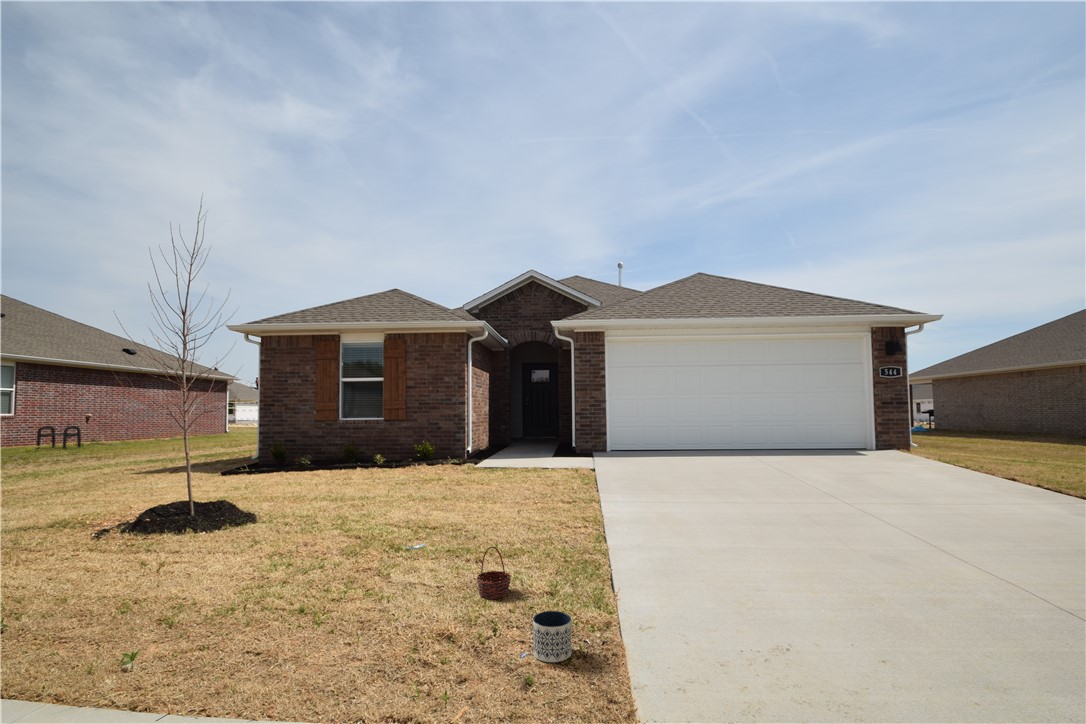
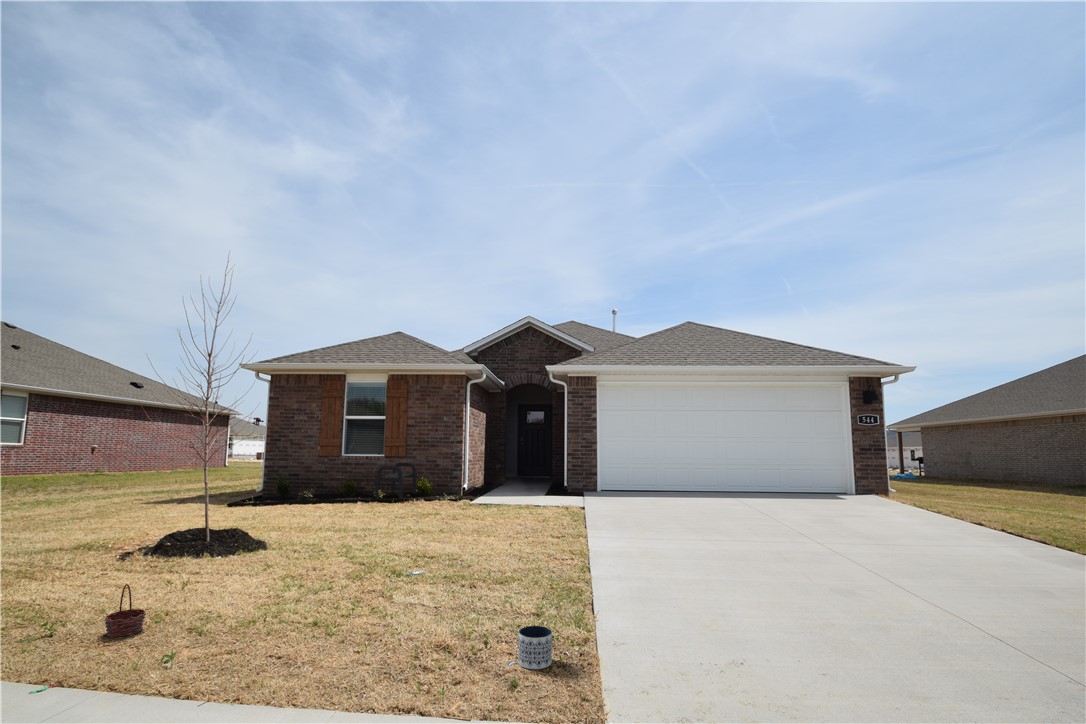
bench: present [36,426,81,449] -> present [375,462,417,499]
basket: present [476,546,511,599] -> present [105,584,146,637]

